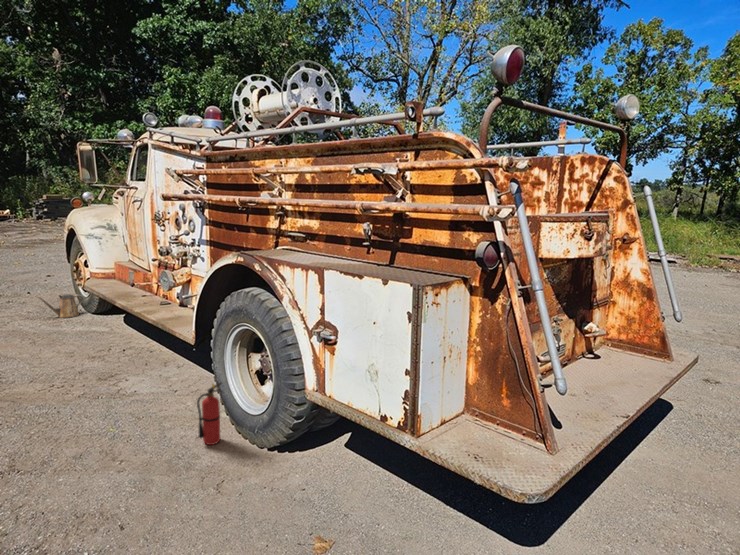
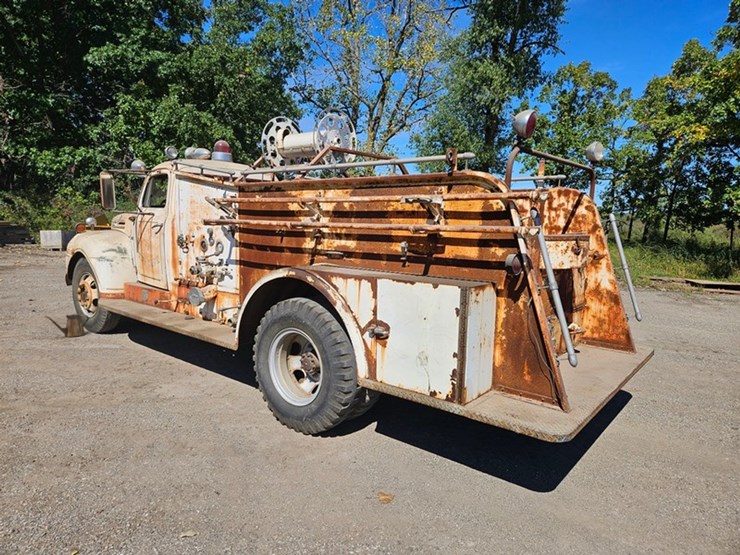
fire extinguisher: present [197,382,222,445] -> none [250,381,271,436]

